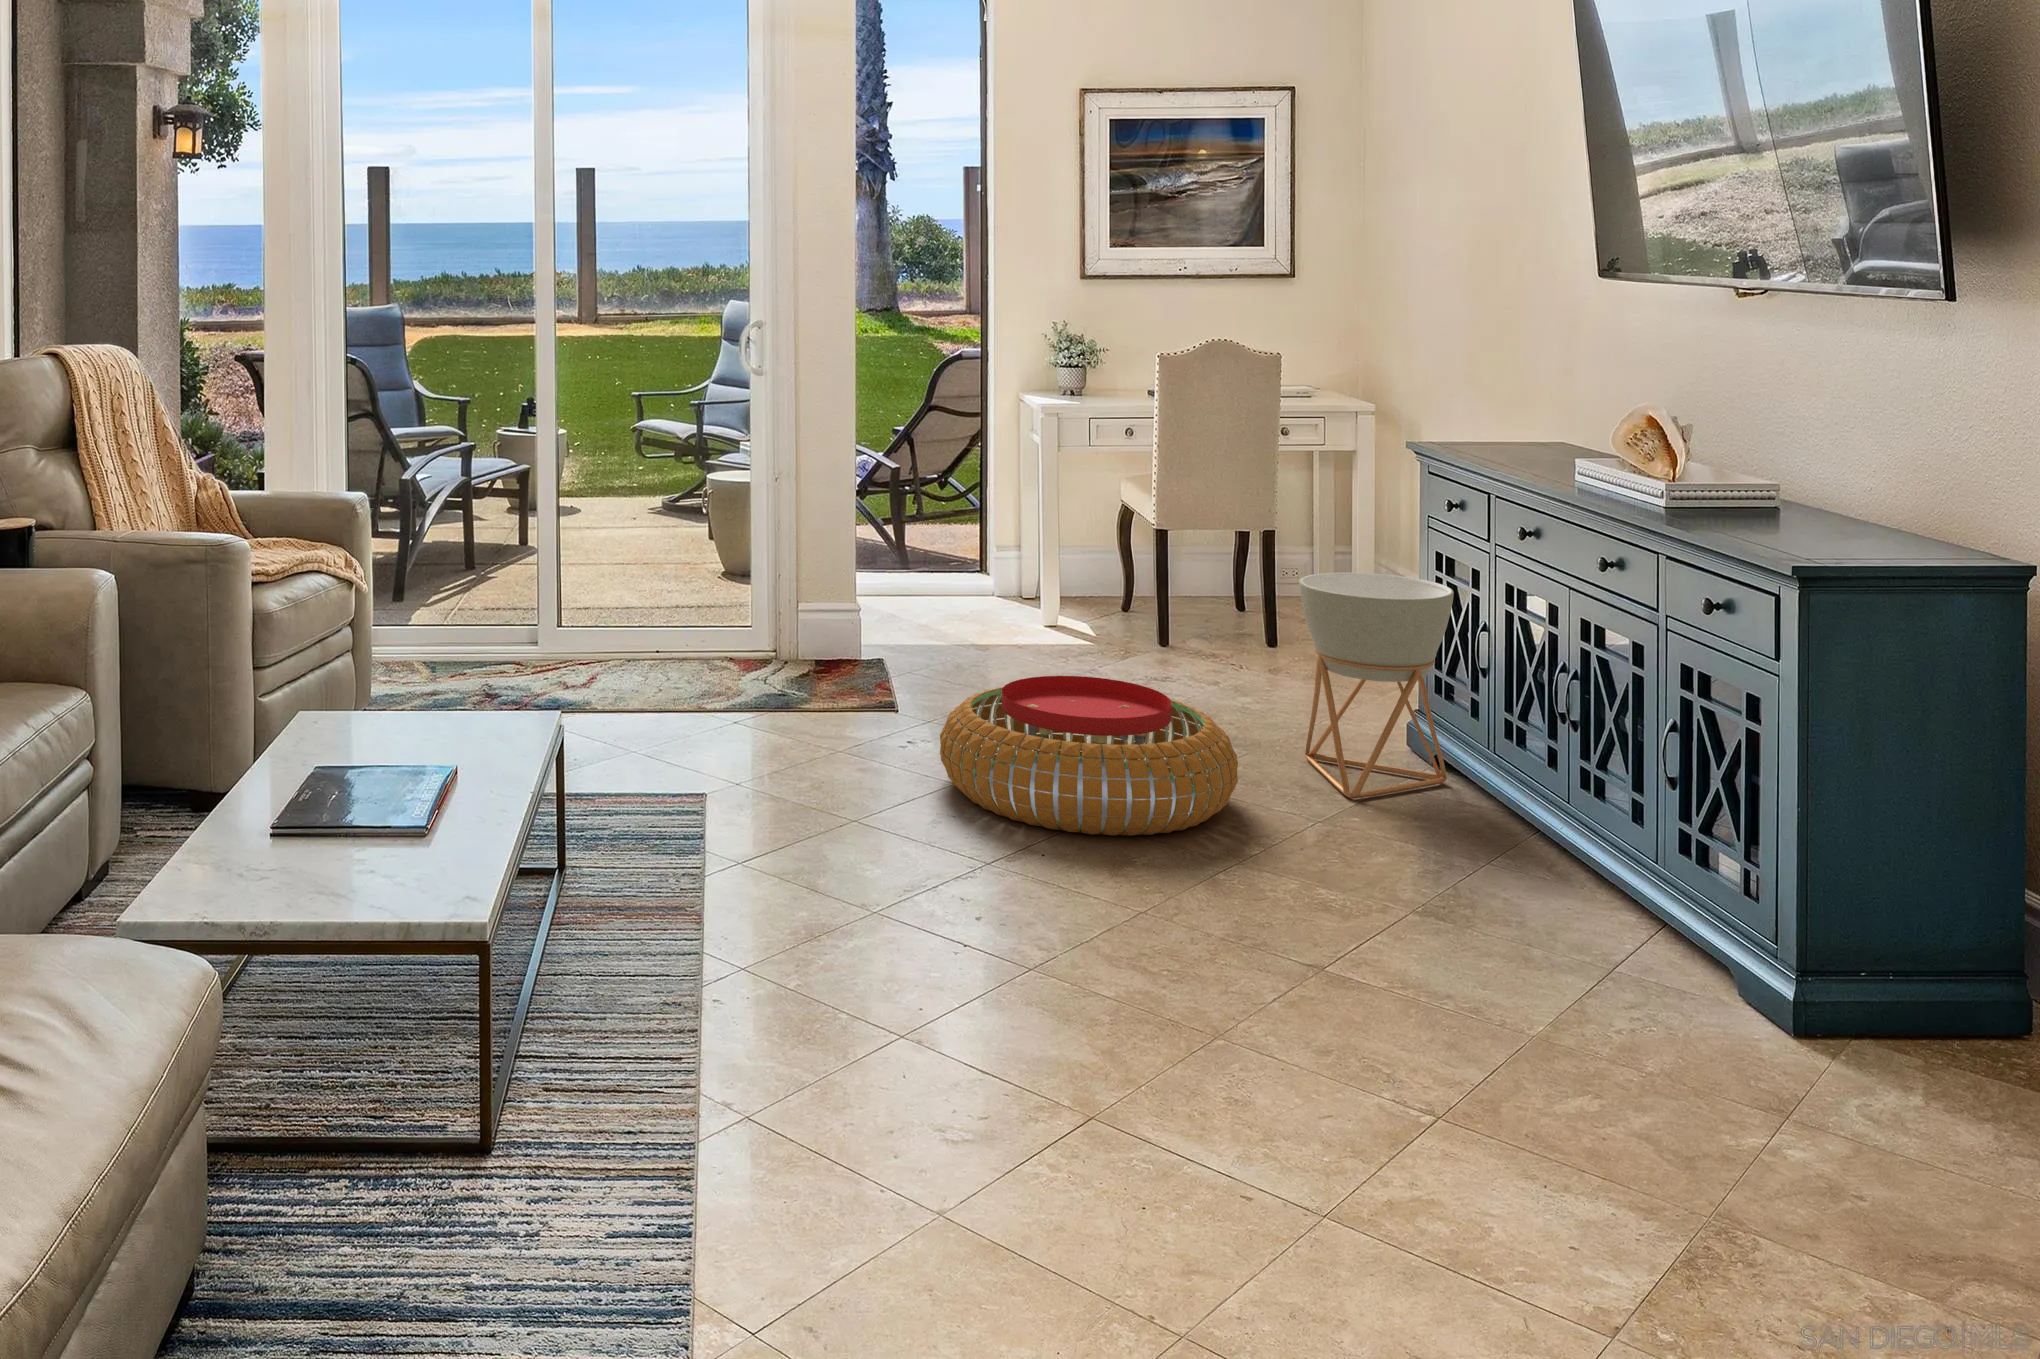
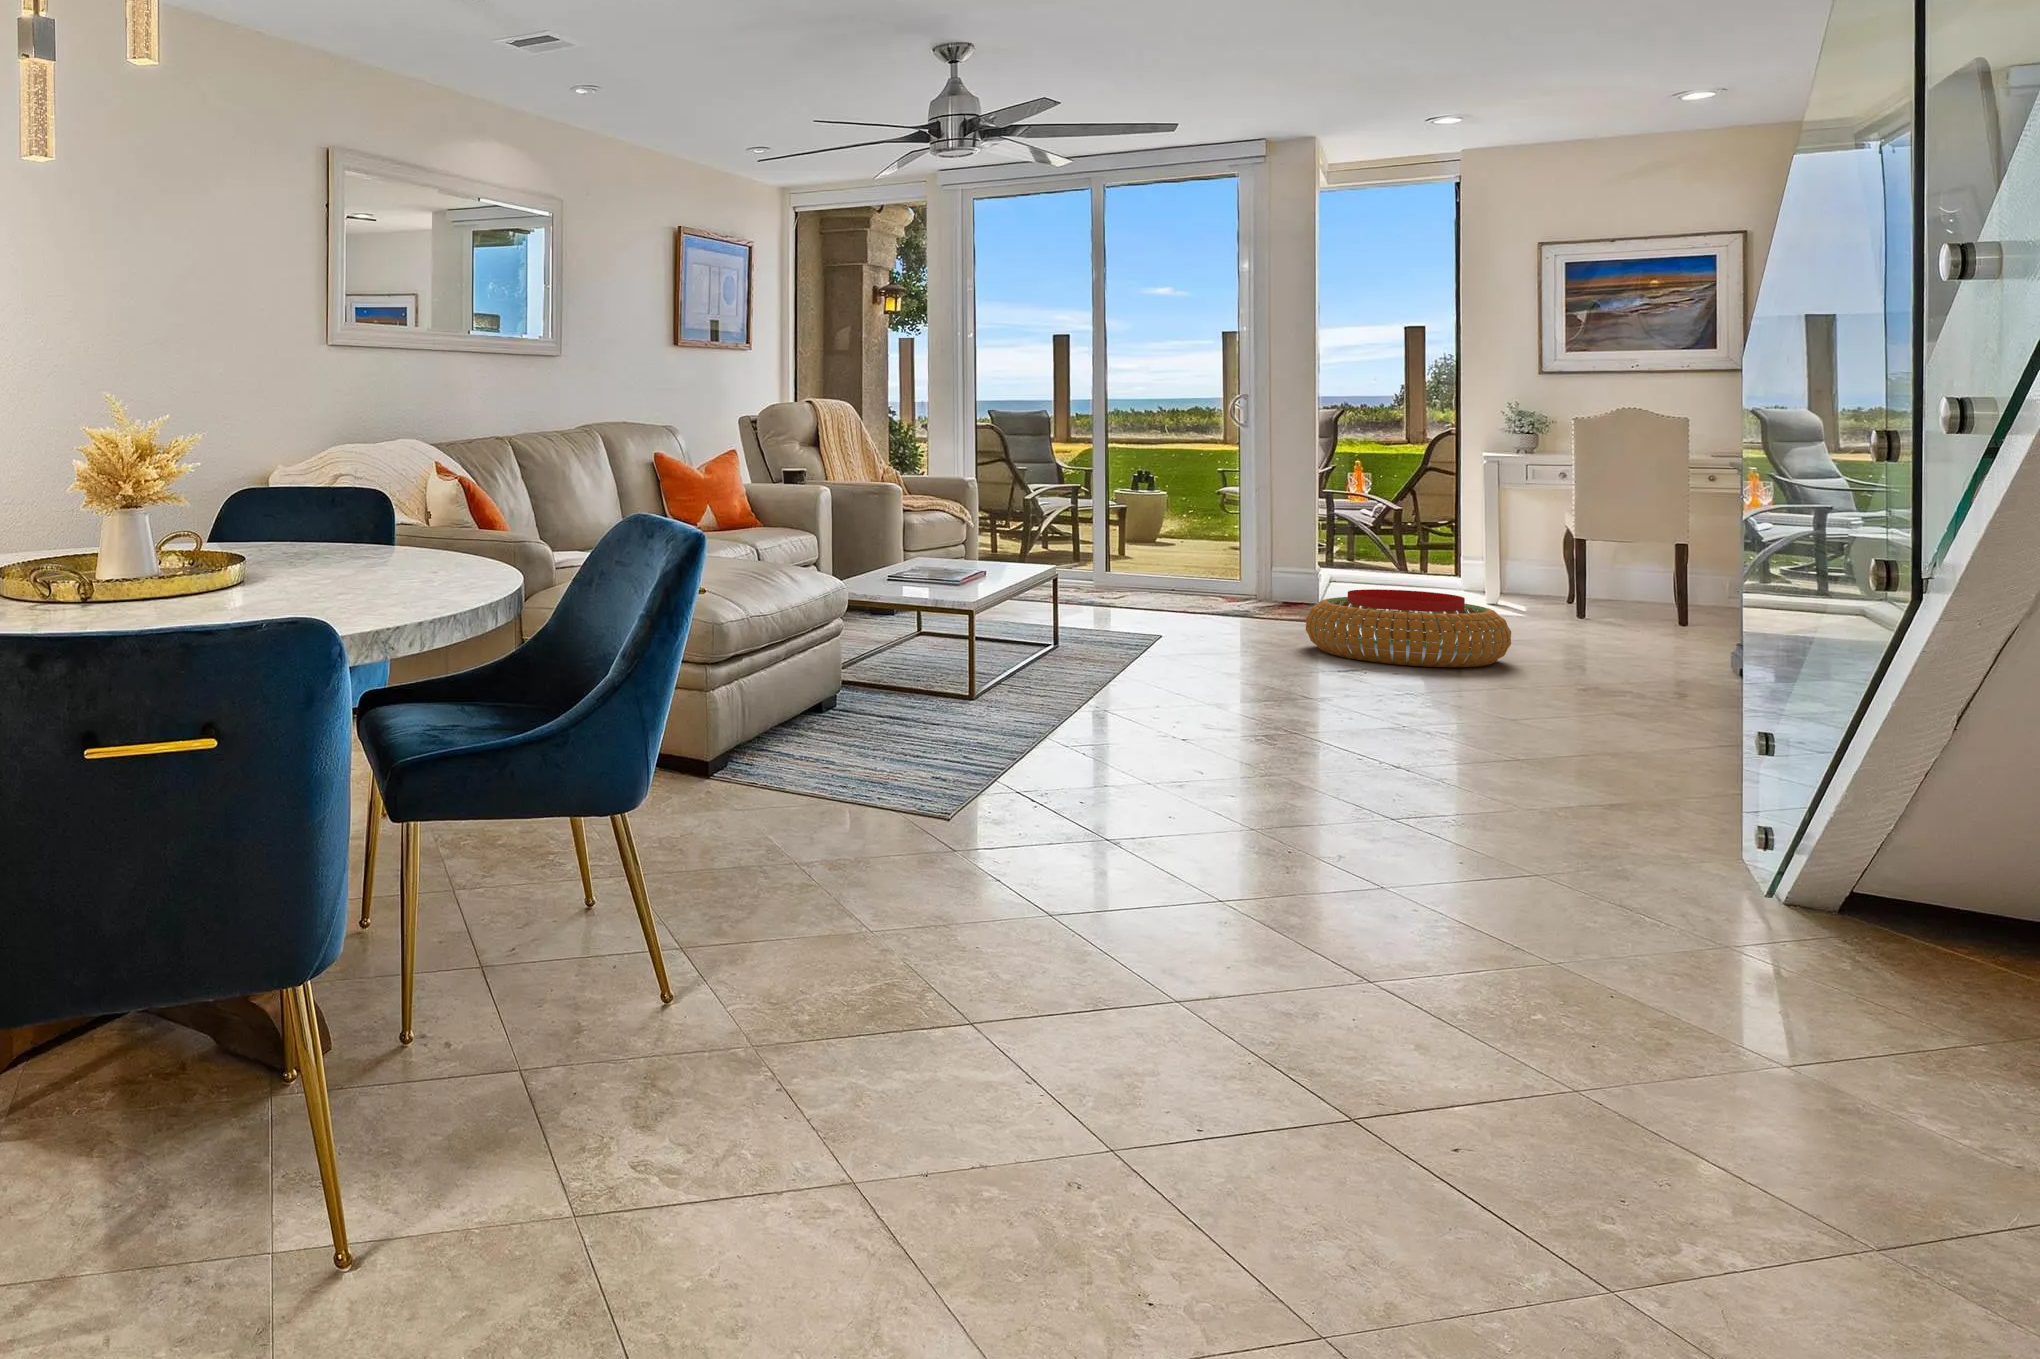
planter: present [1299,573,1454,799] -> none [1587,538,1706,673]

